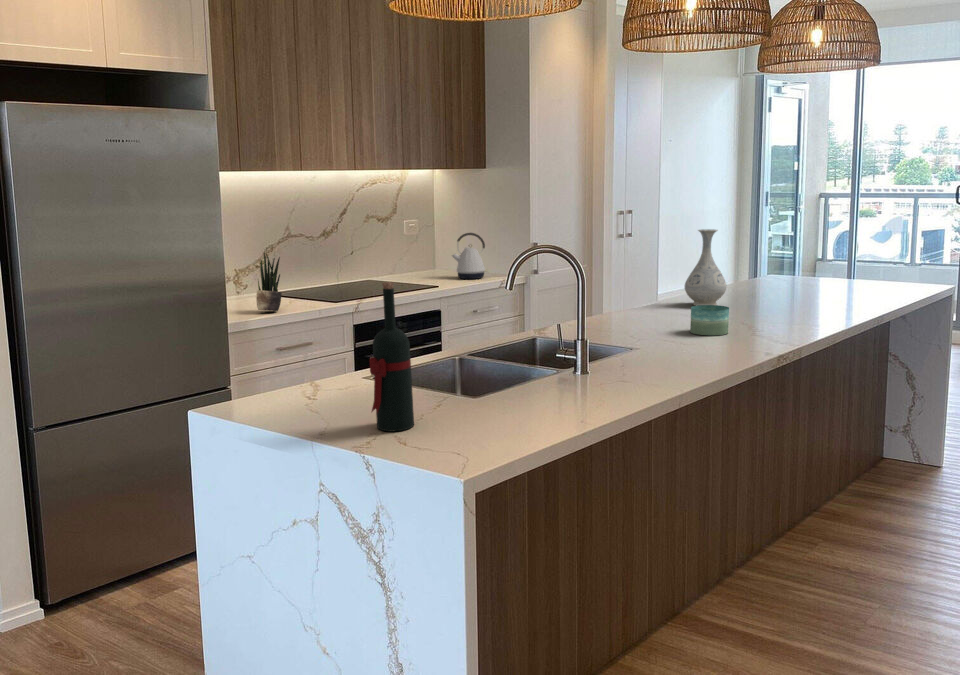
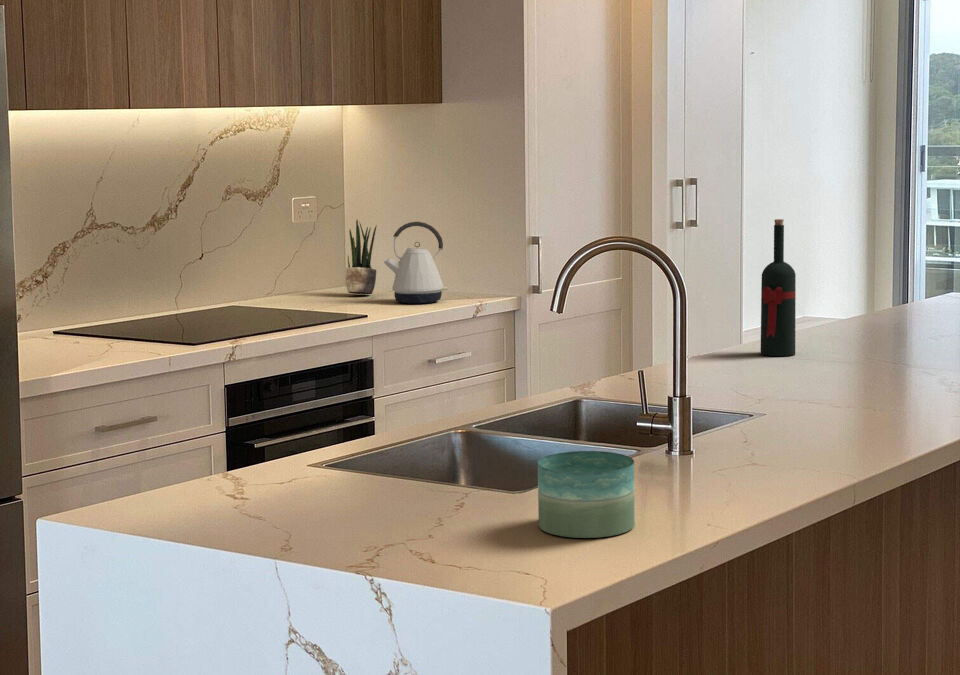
vase: present [685,229,727,306] -> none [809,214,880,345]
potted plant: present [256,252,282,311] -> present [346,220,377,294]
wine bottle: present [369,282,414,432] -> present [761,219,796,356]
candle: present [690,305,729,335] -> present [538,451,635,538]

